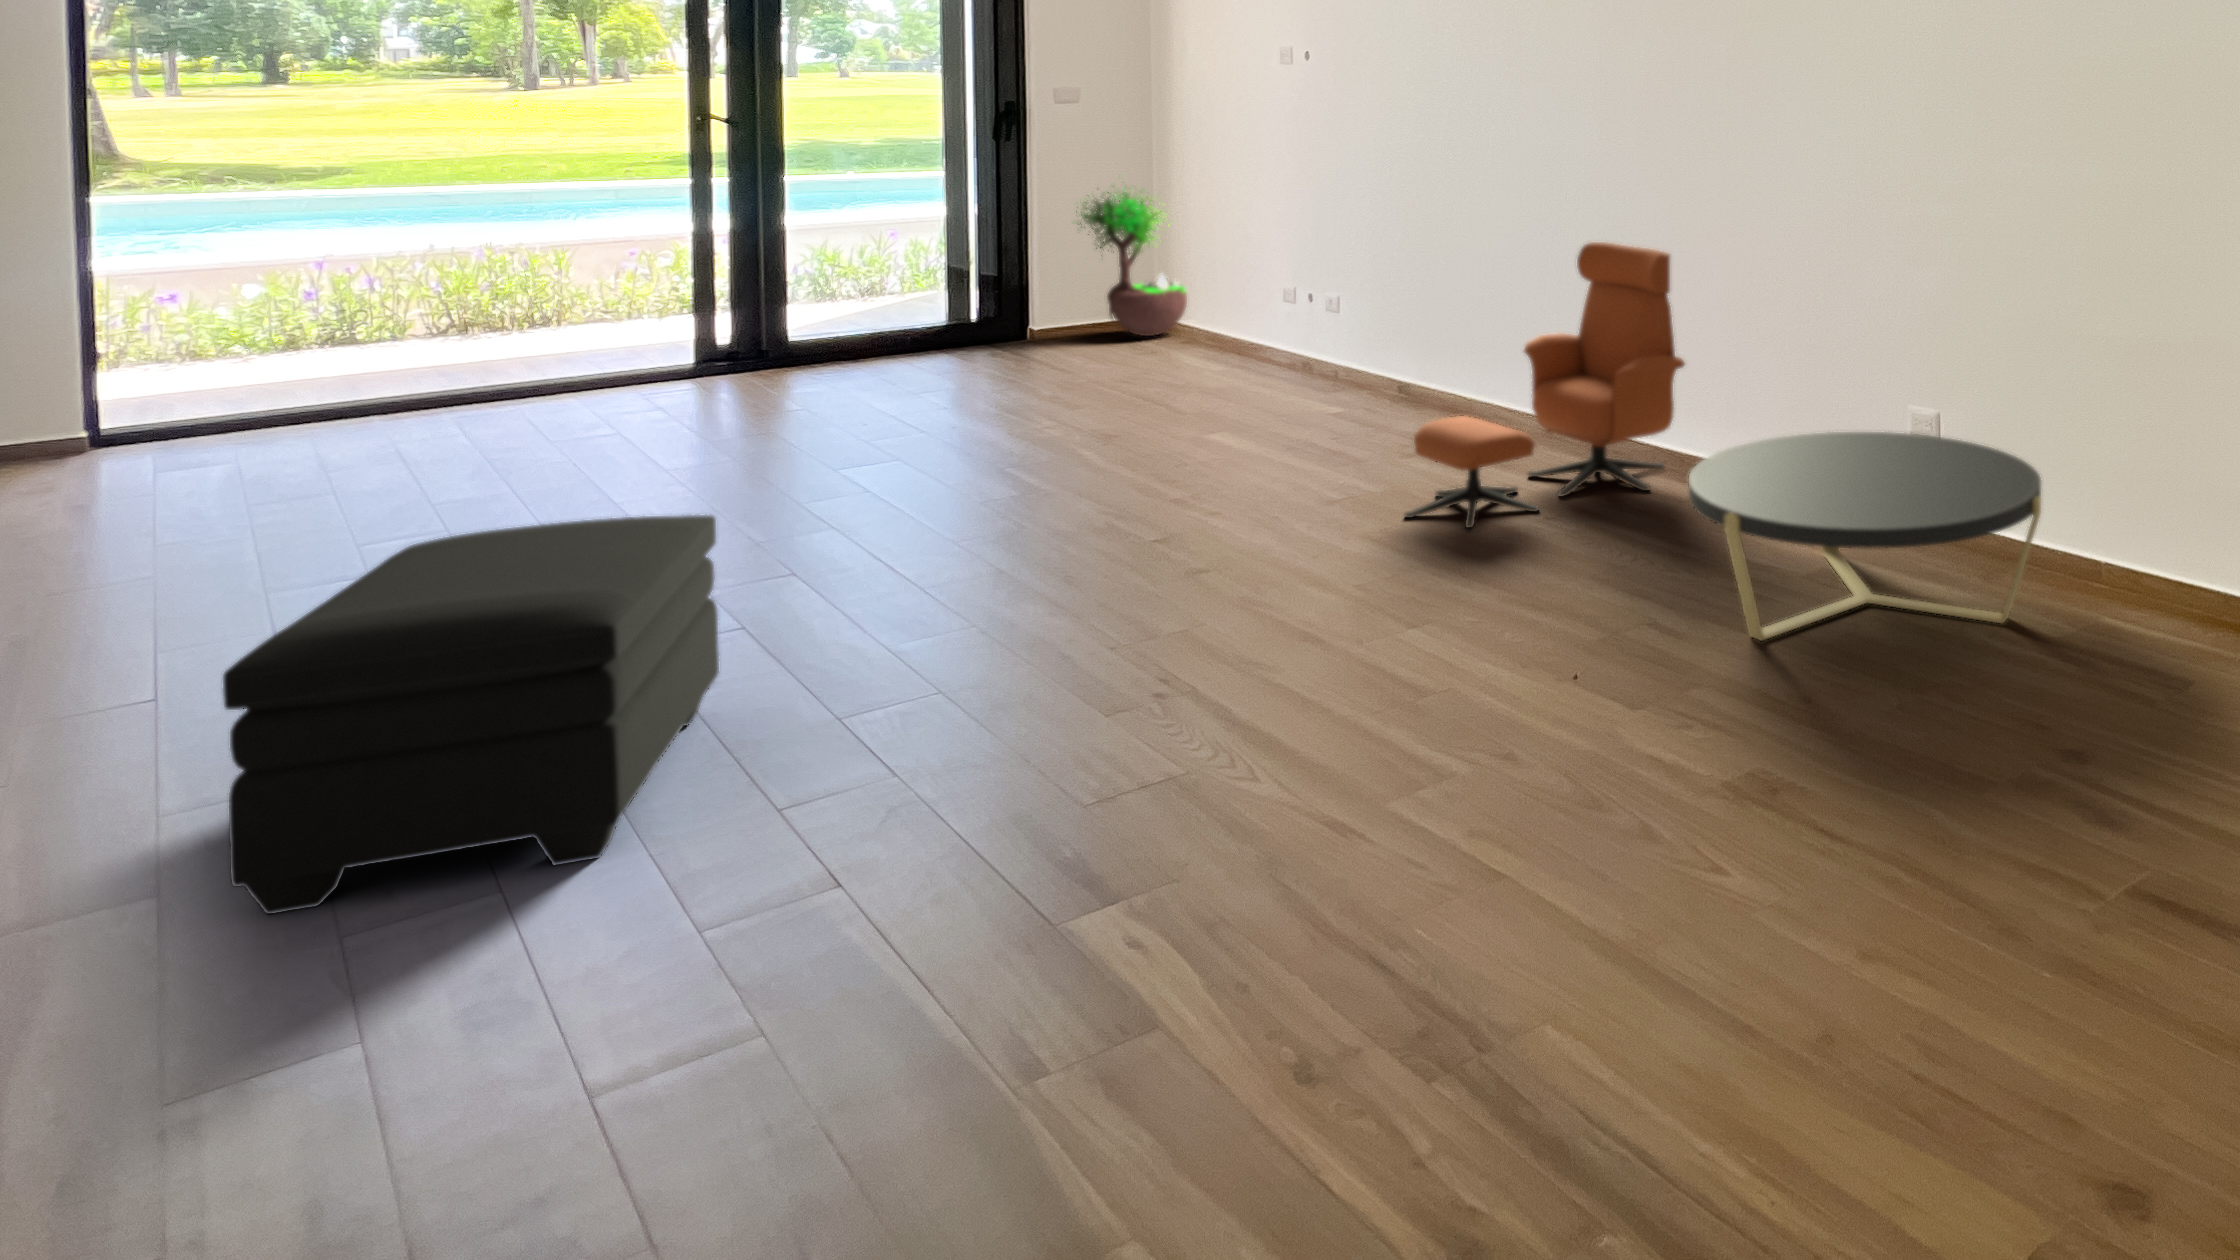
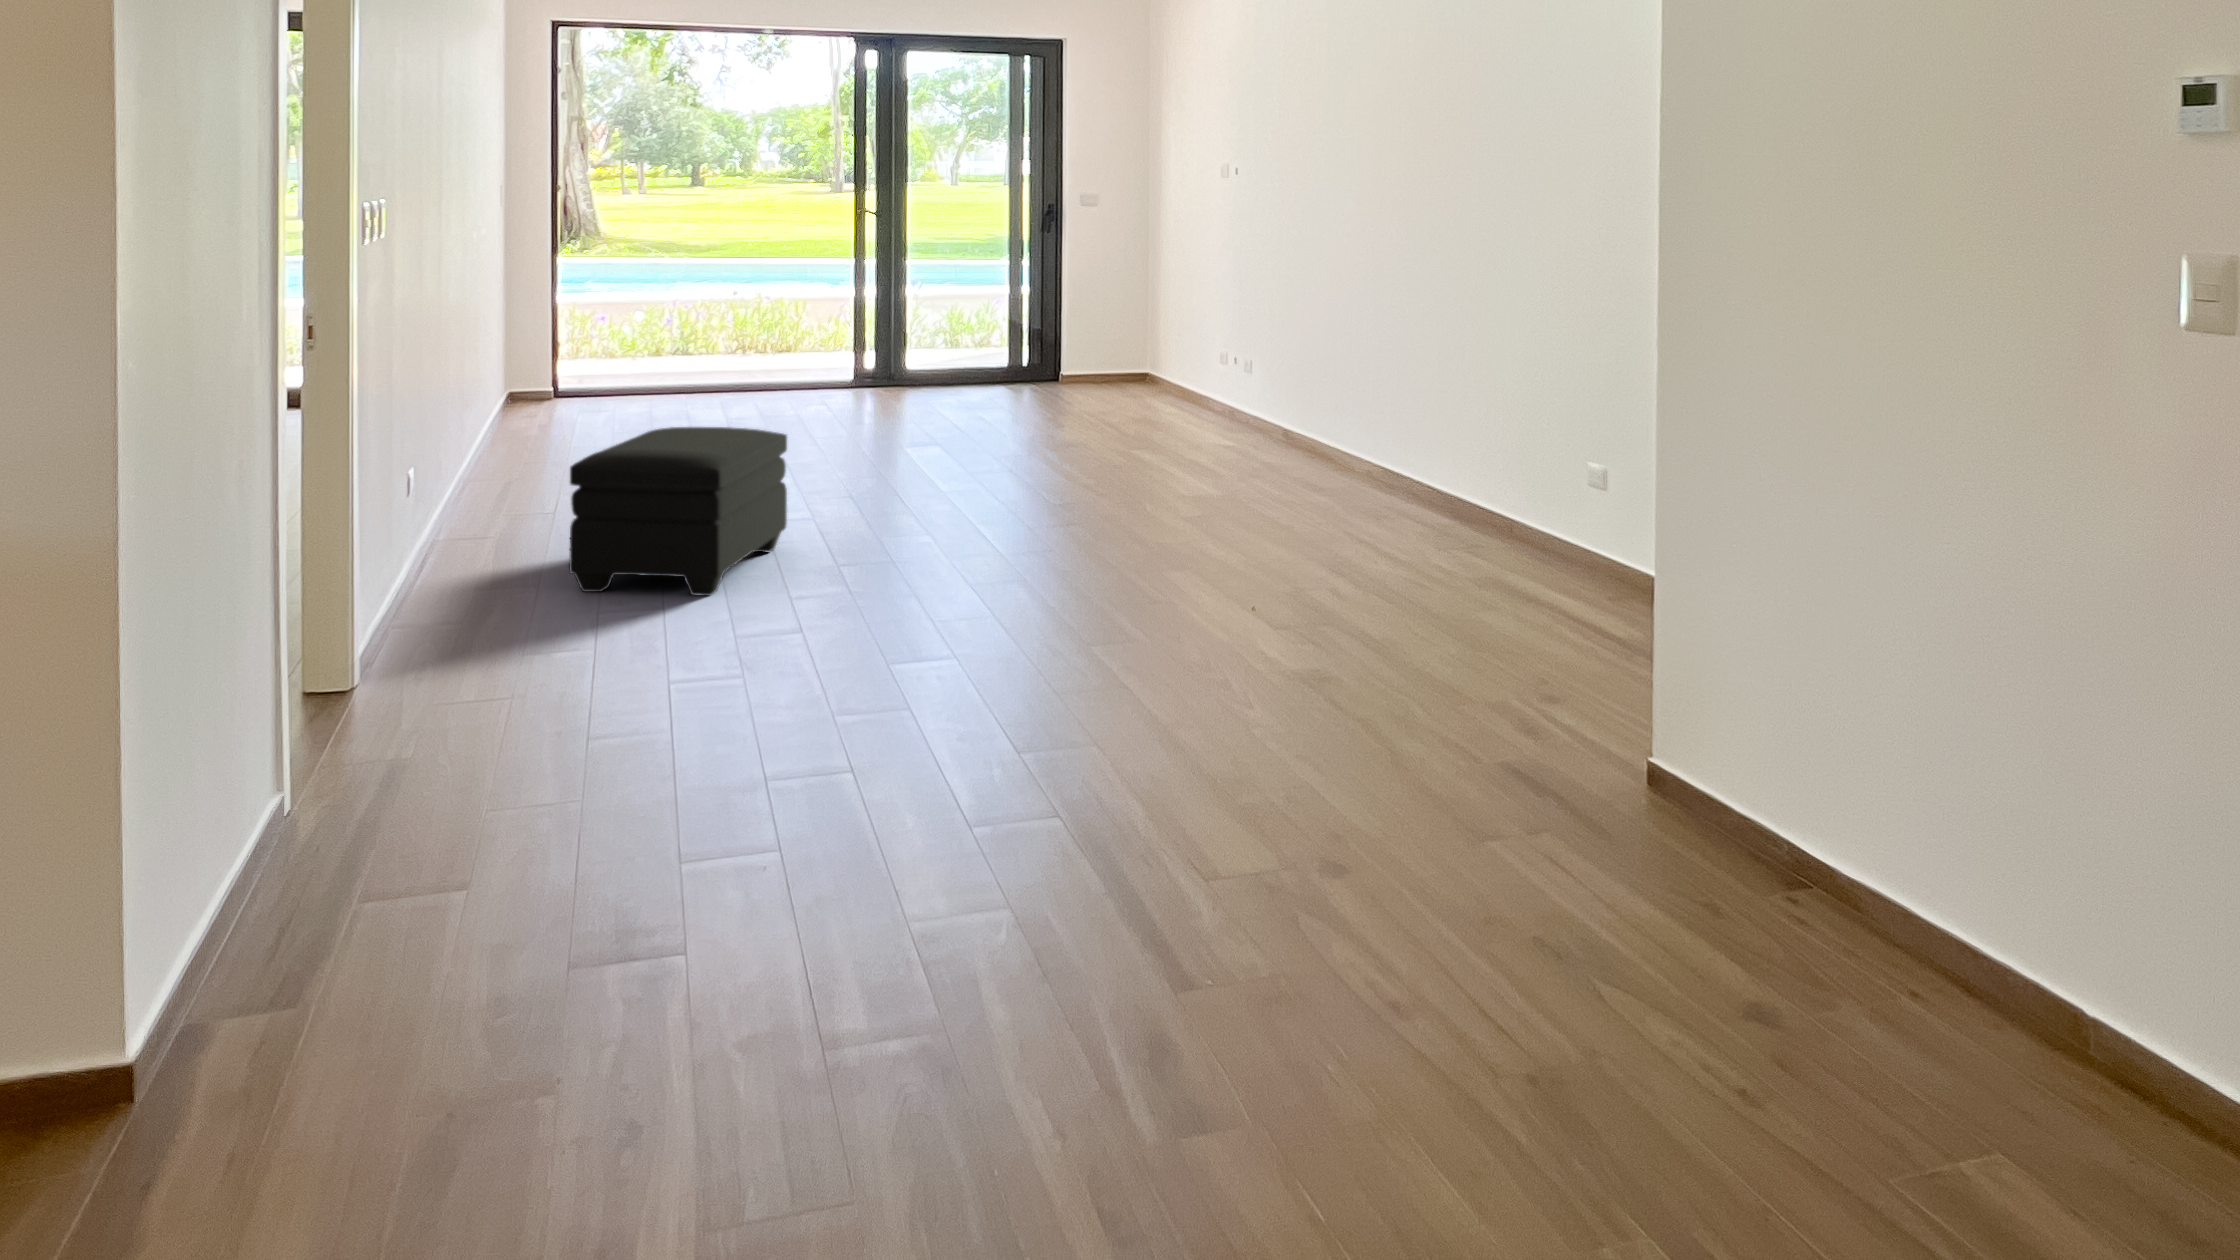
potted tree: present [1072,182,1187,336] -> none [1083,264,1162,390]
lounge chair: present [1405,242,1685,528] -> none [1216,320,1435,524]
coffee table: present [1688,432,2041,640] -> none [1357,473,1641,627]

